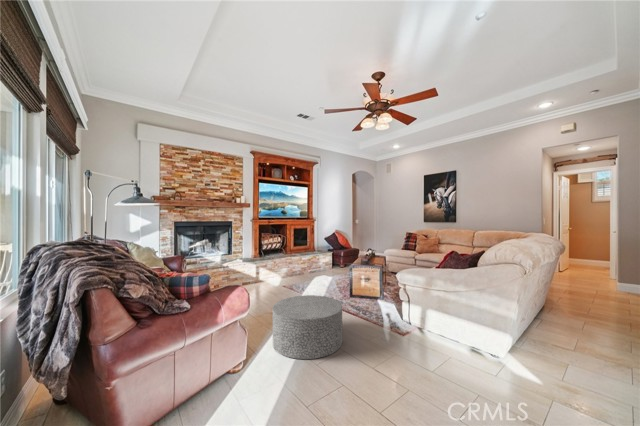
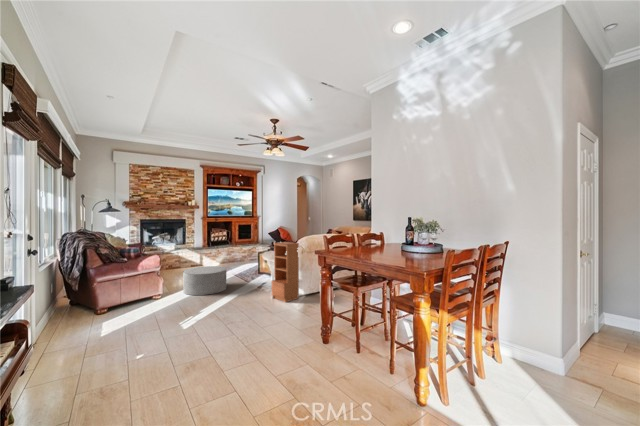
bookcase: none [460,257,513,383] -> present [272,242,299,302]

